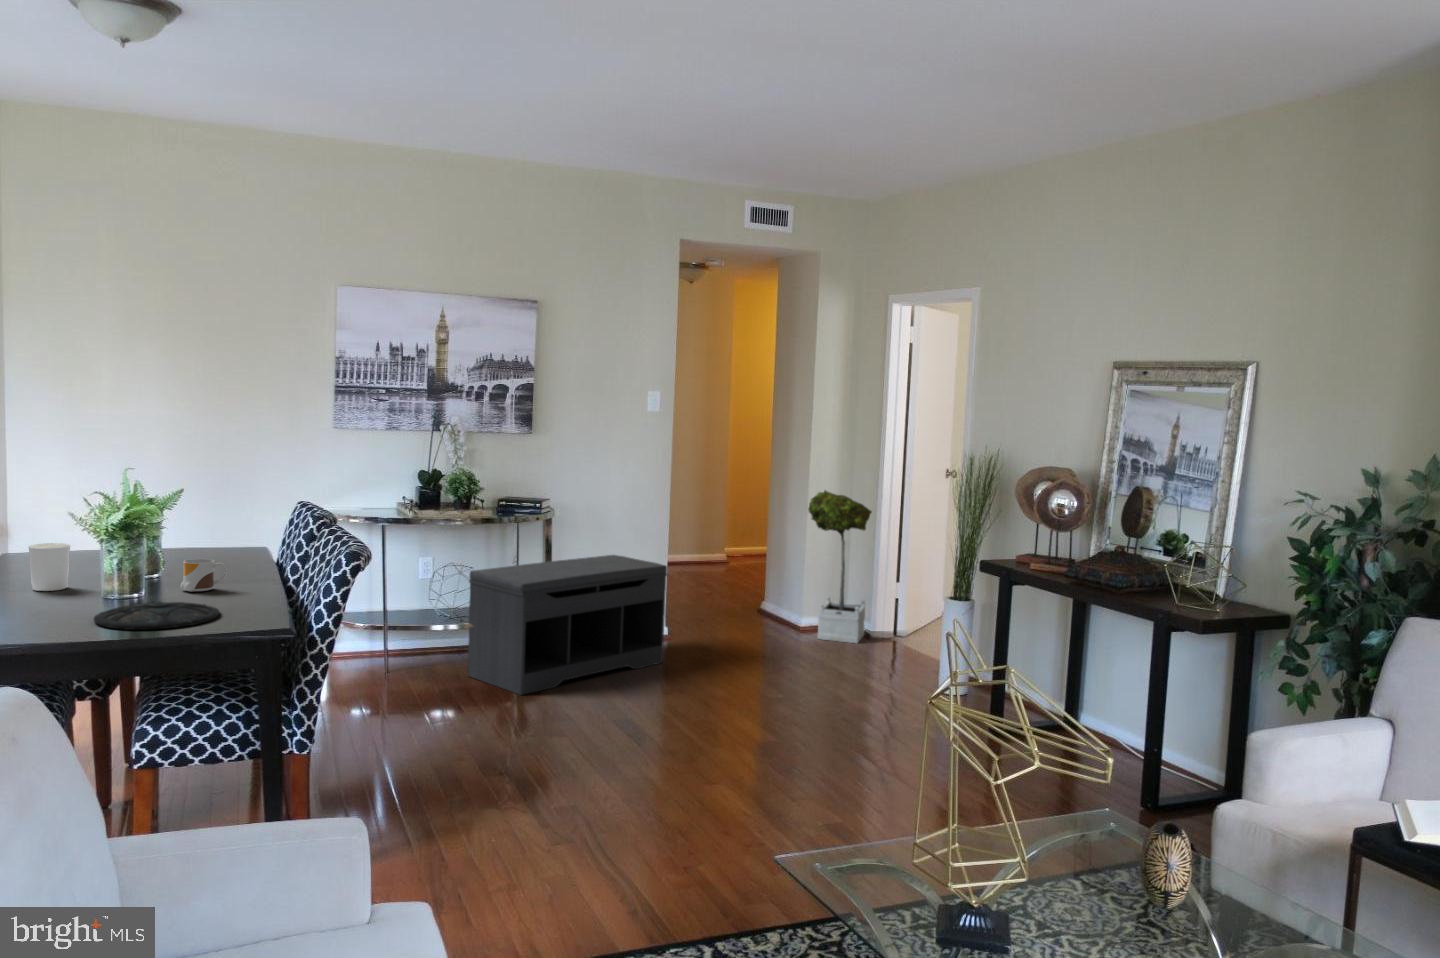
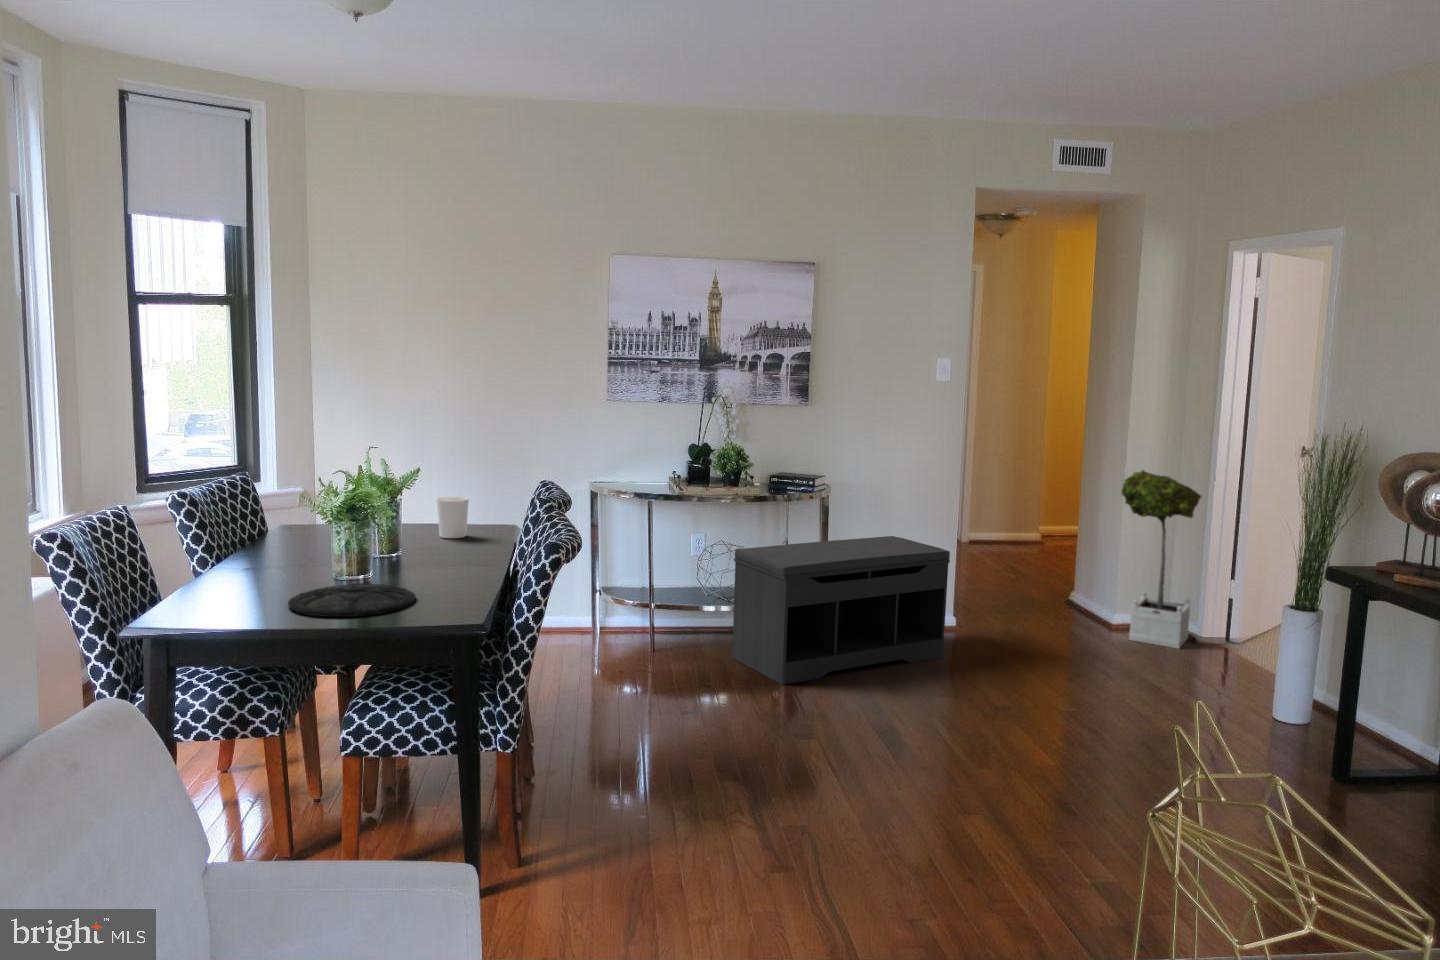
candle holder: present [29,543,70,591] -> present [437,497,469,538]
mug: present [180,559,227,592] -> none [399,536,444,571]

